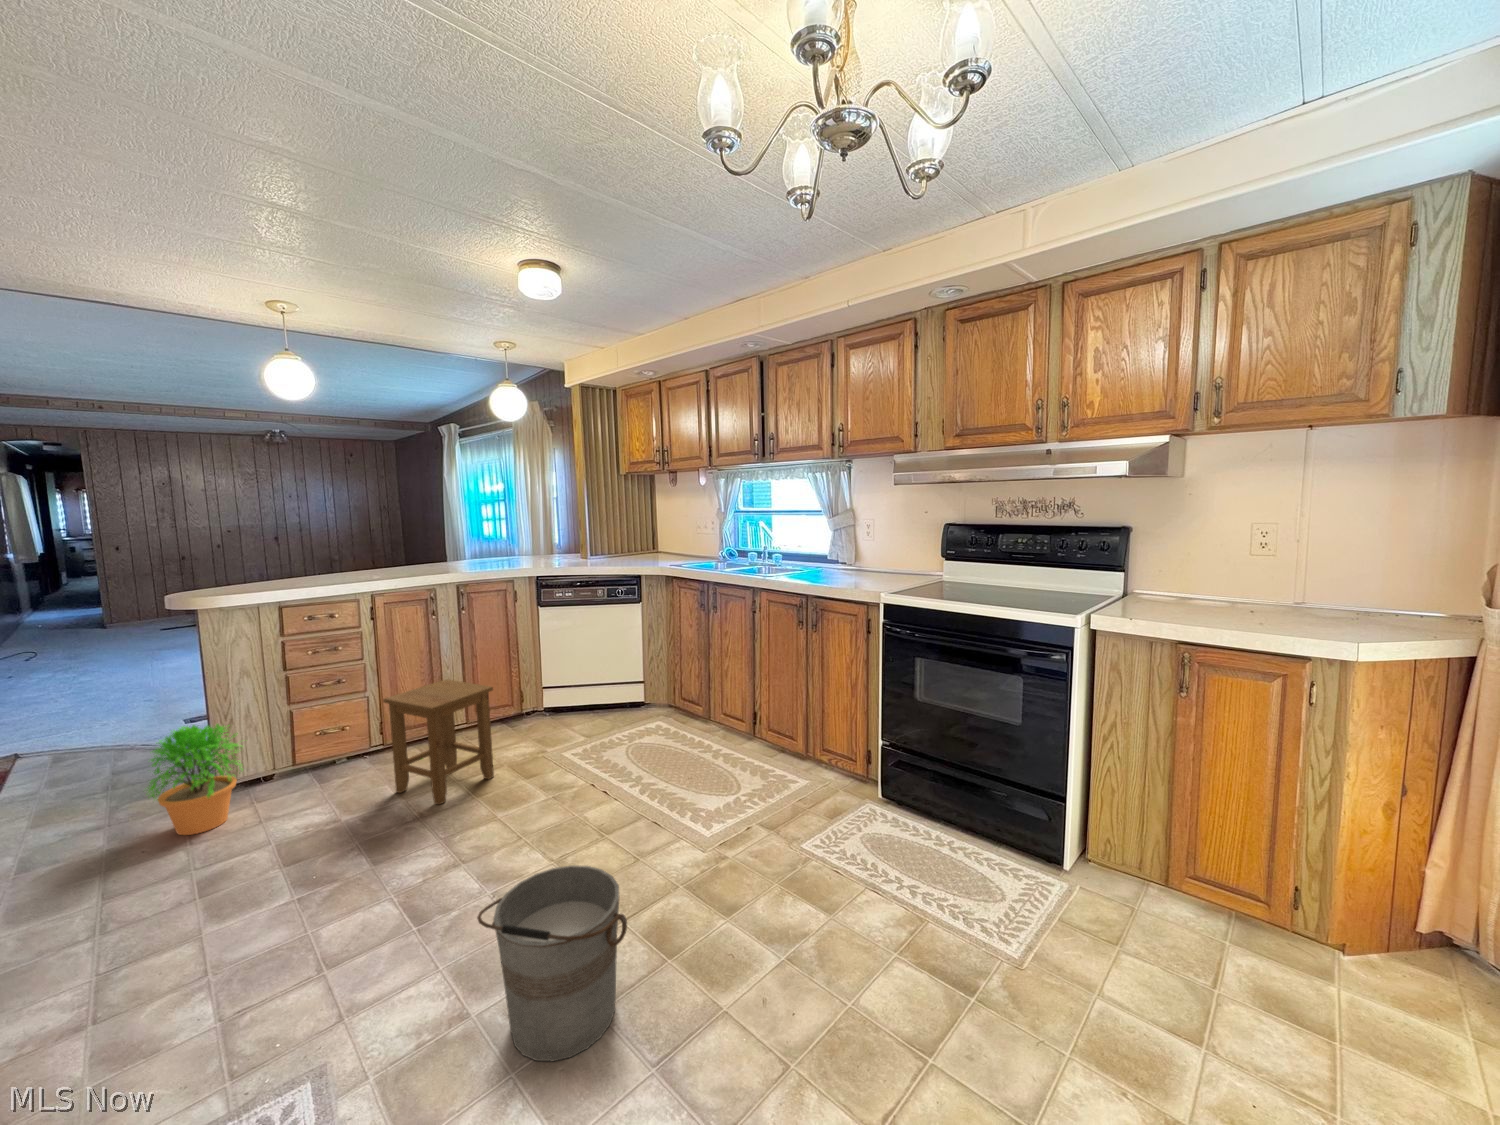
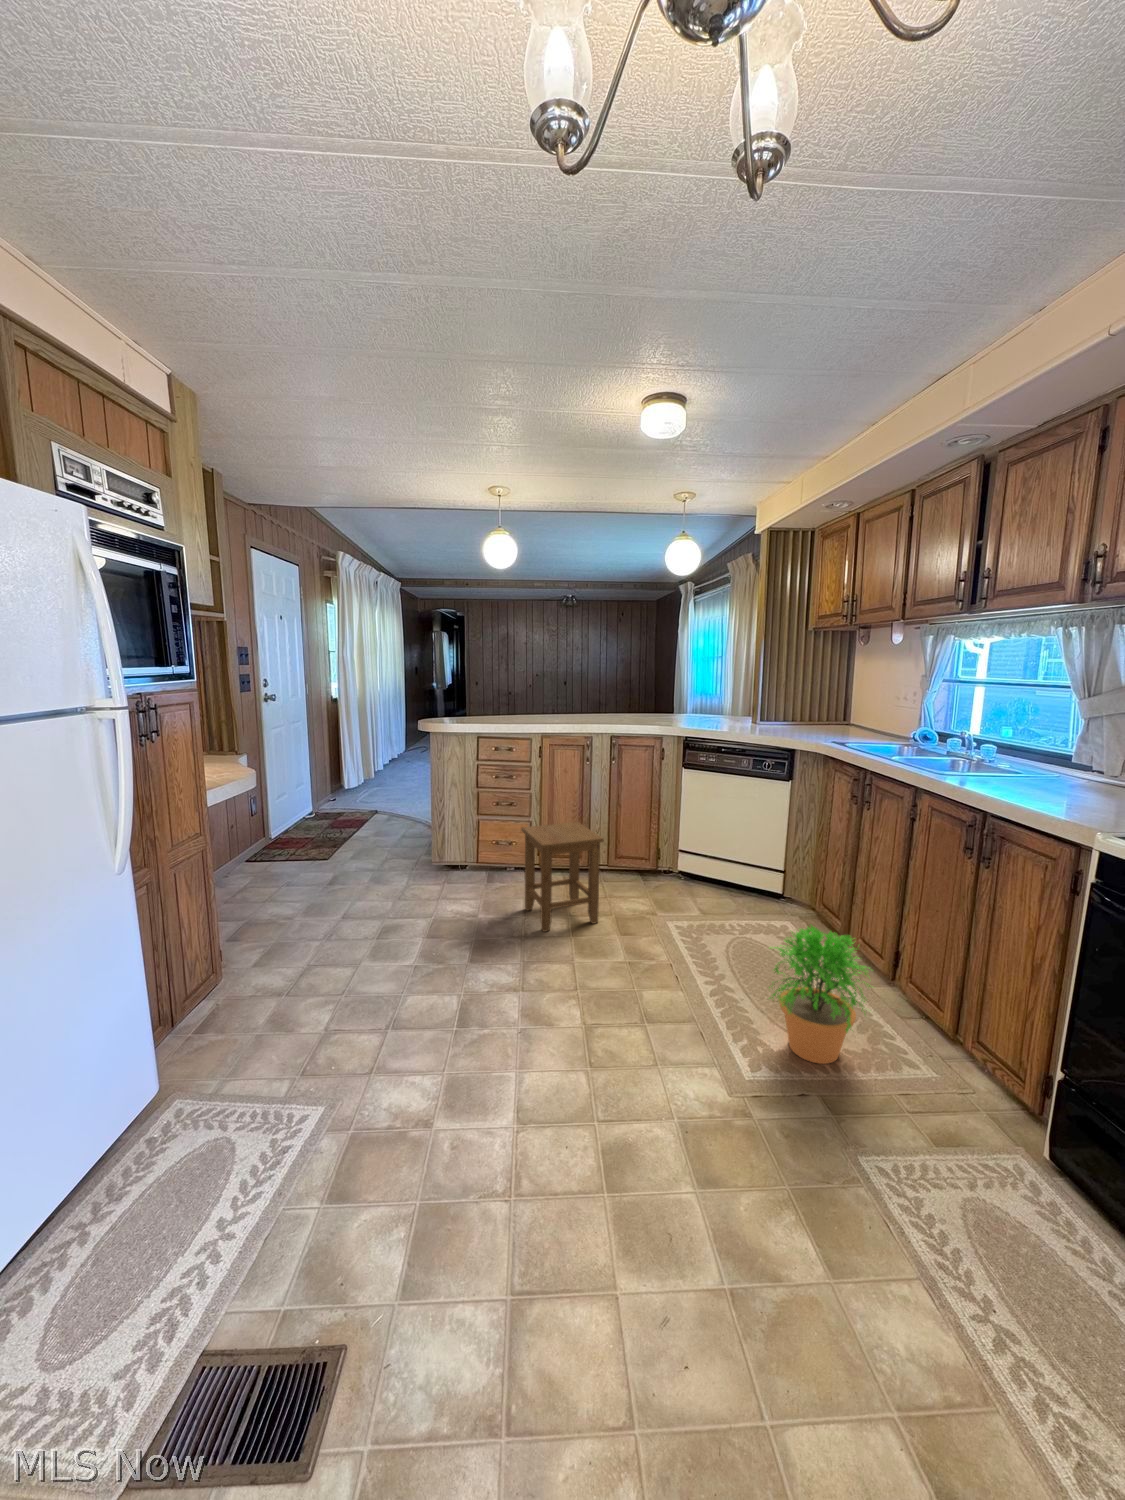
potted plant: present [148,724,242,835] -> present [769,925,870,1064]
bucket: present [477,865,627,1061] -> none [417,1032,547,1226]

